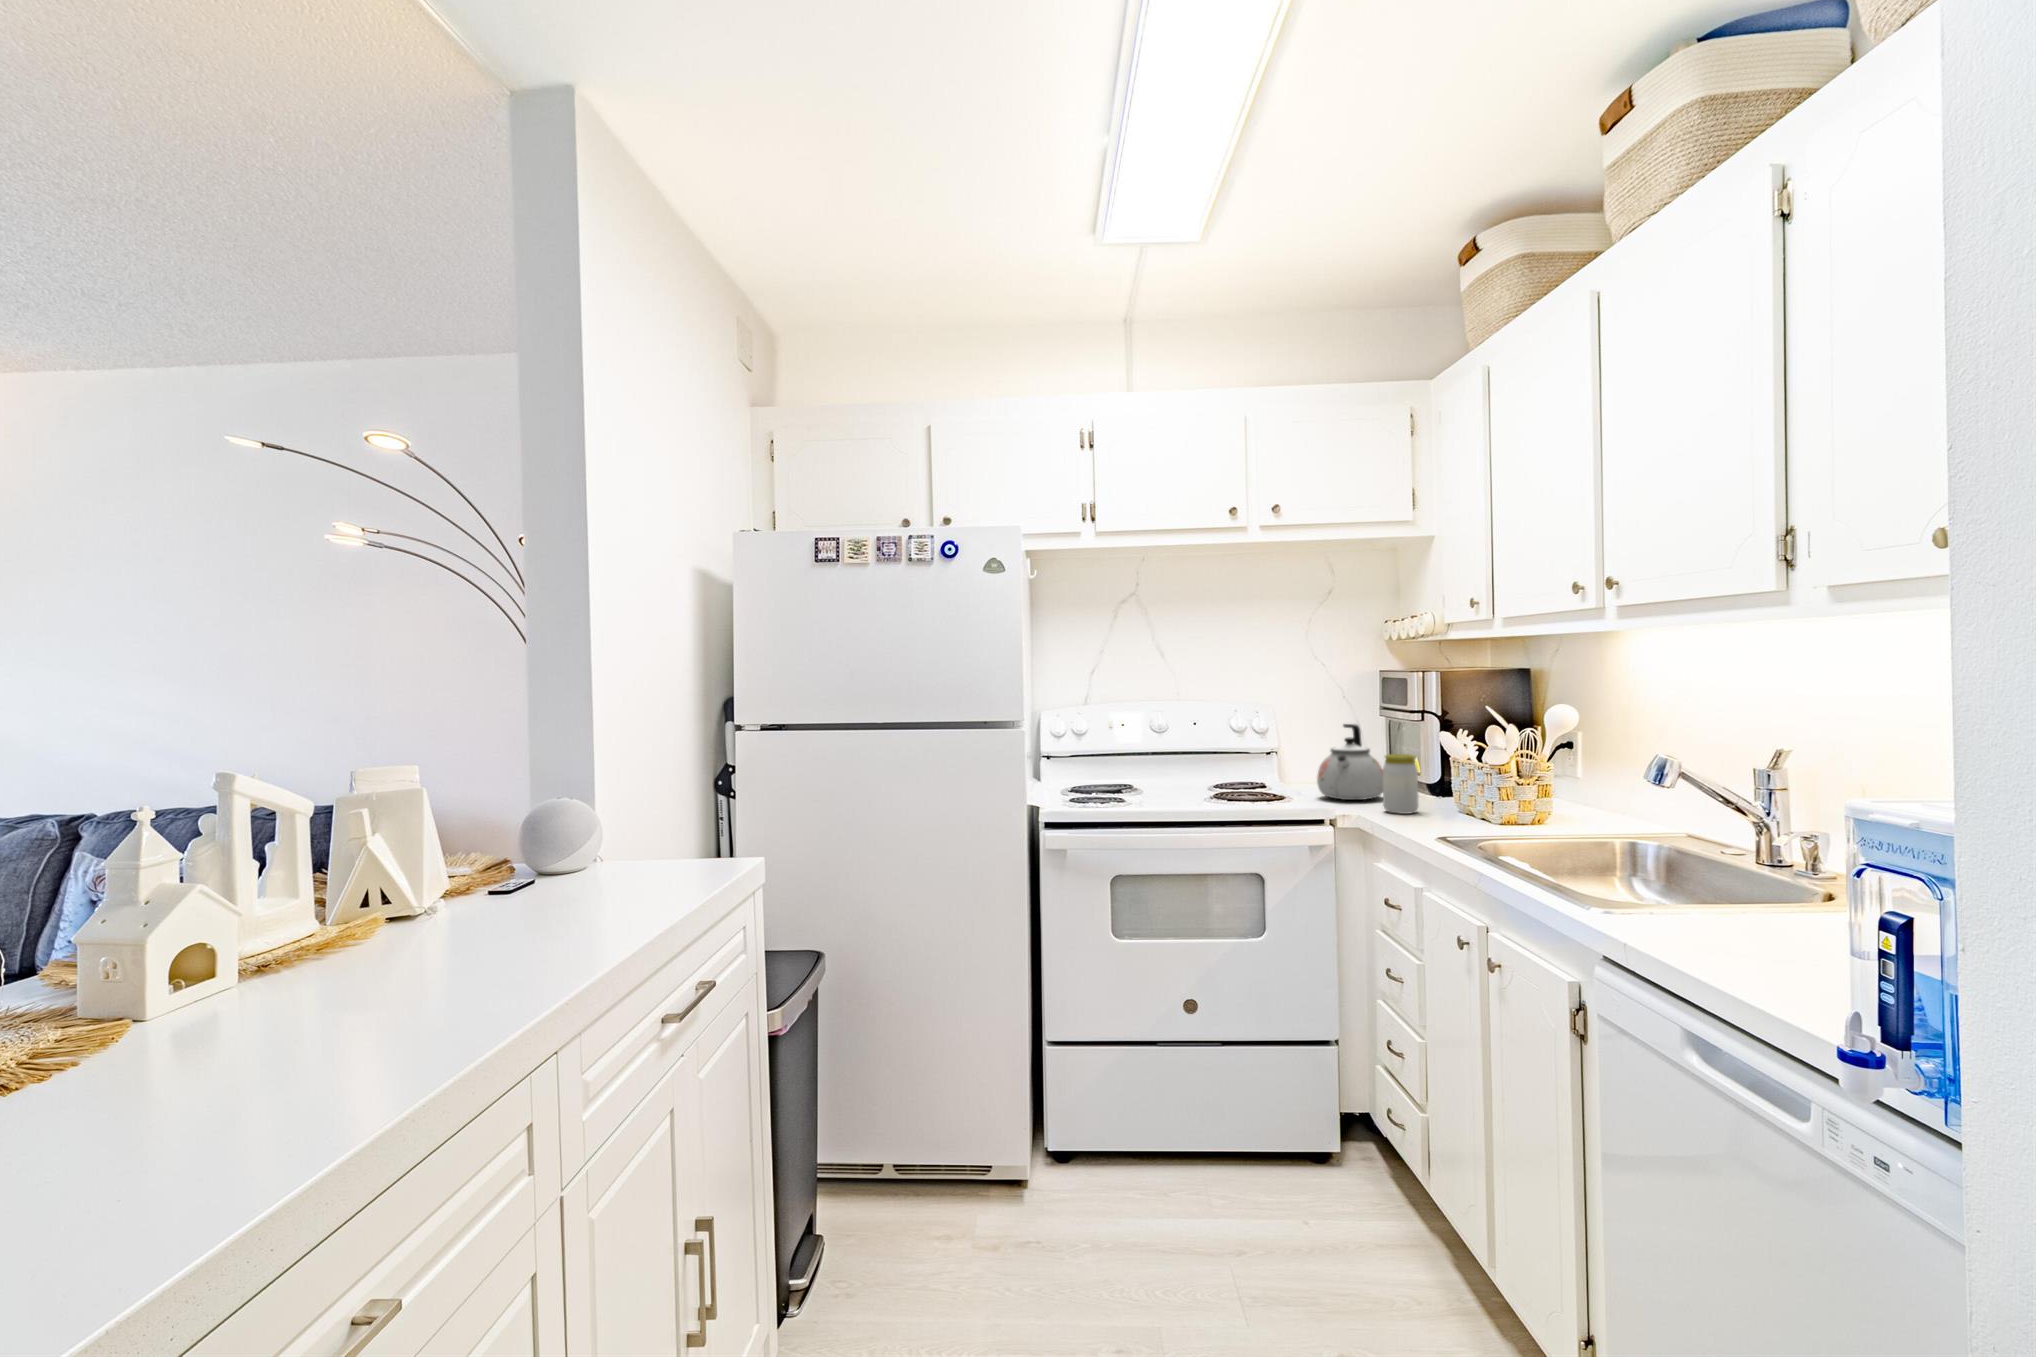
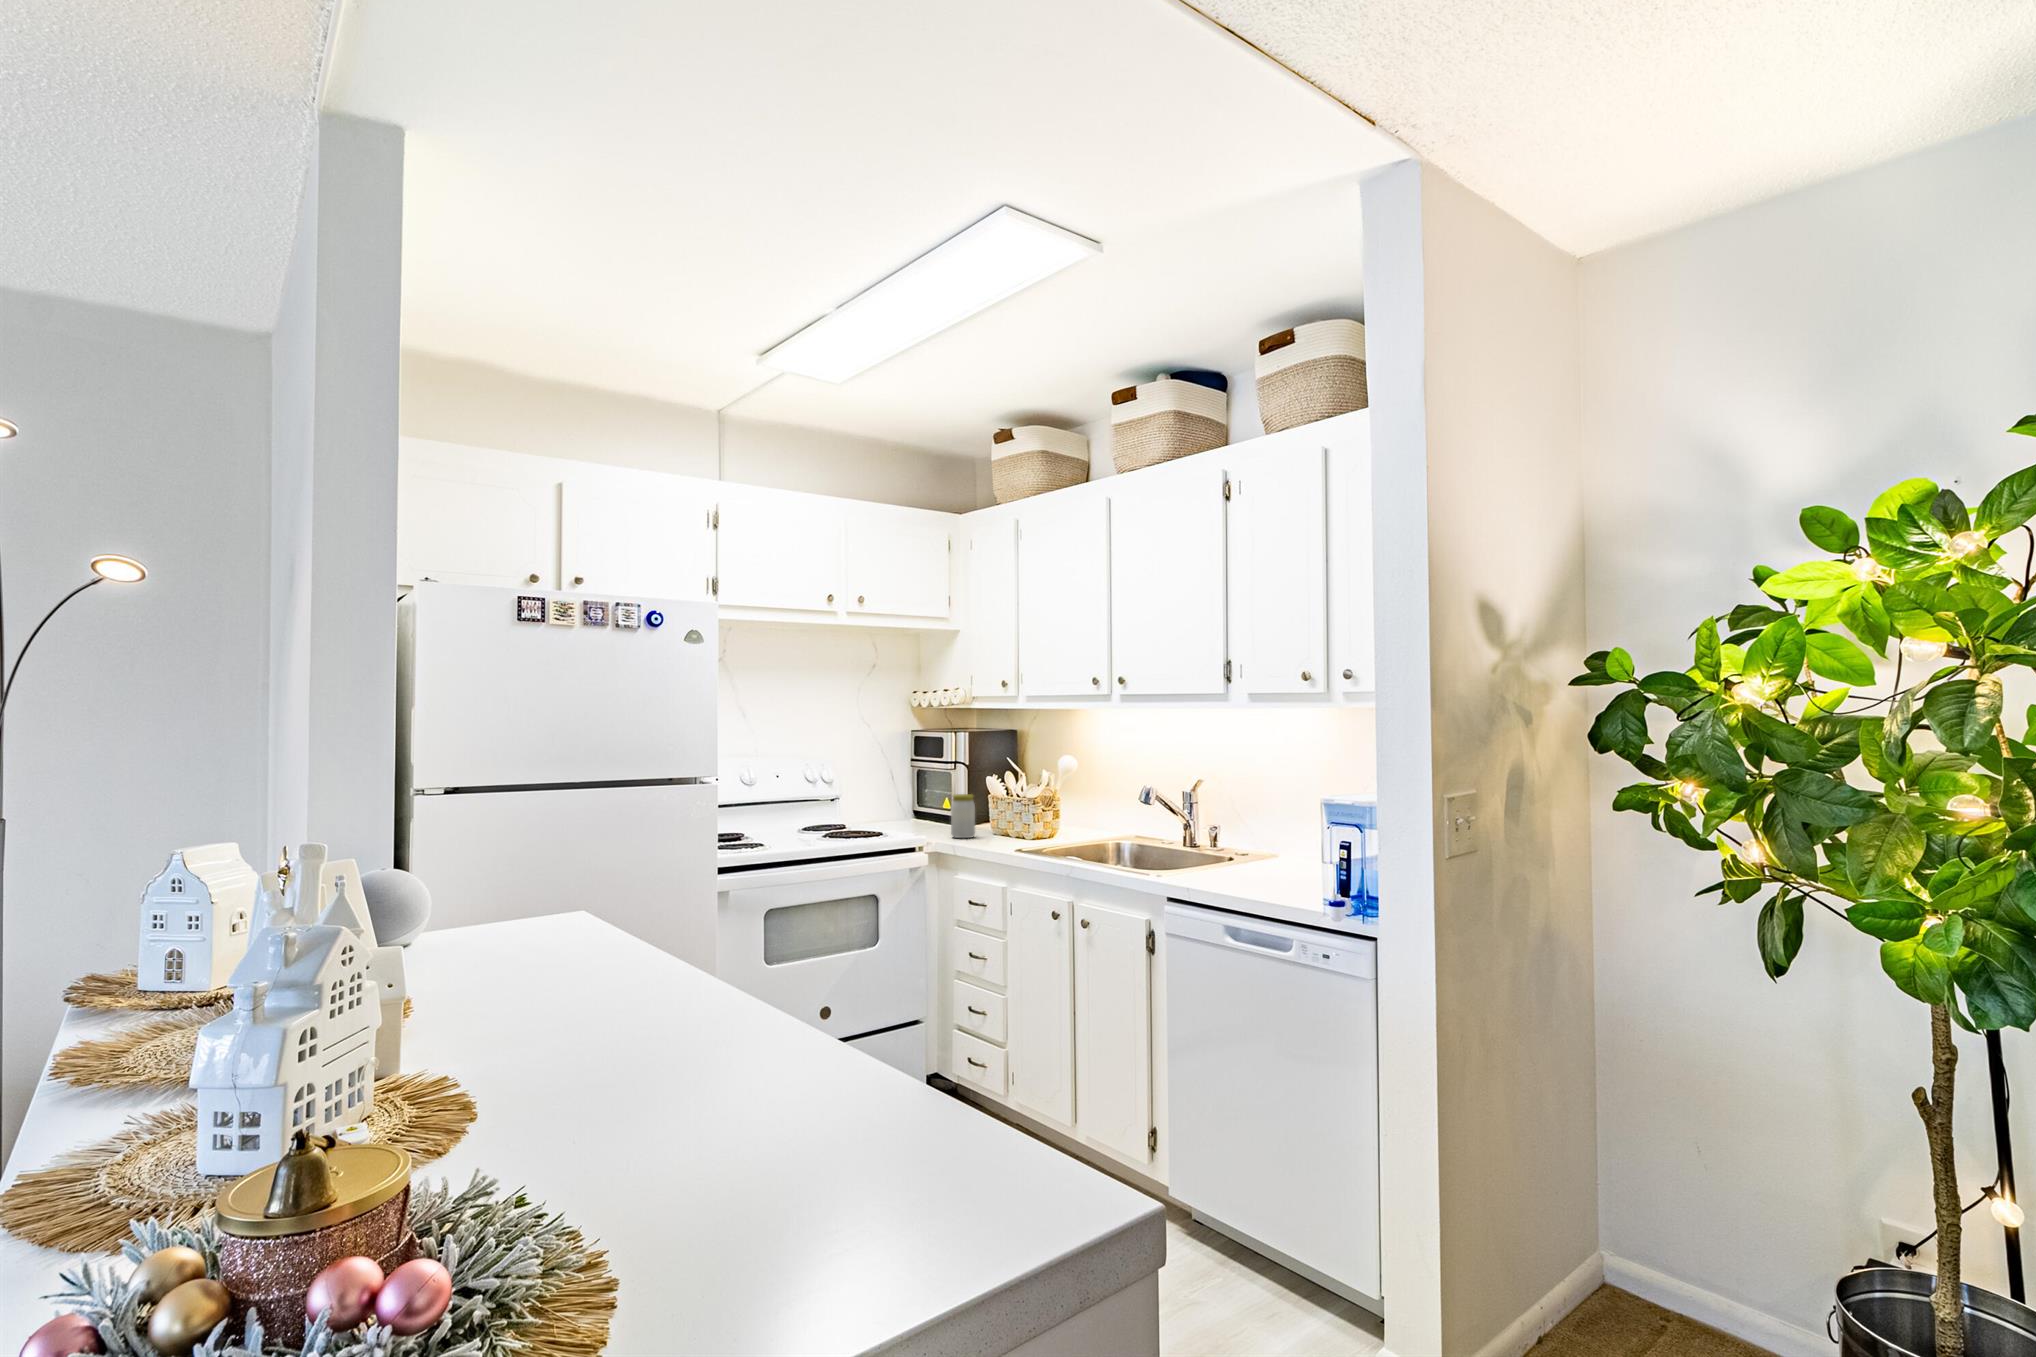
kettle: present [1317,724,1383,800] -> none [886,773,936,833]

